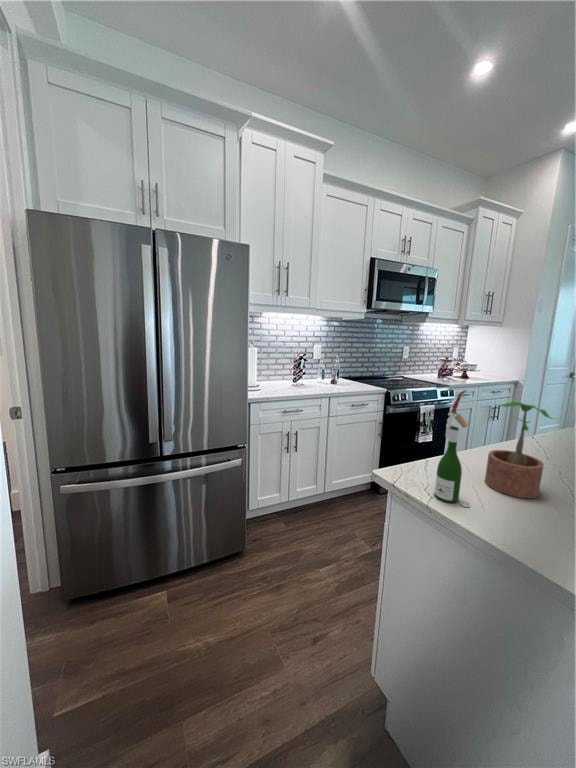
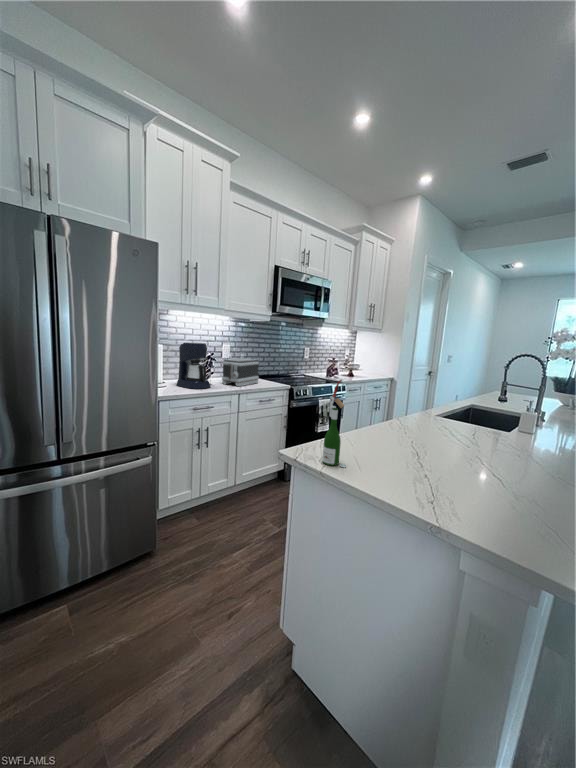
coffee maker: none [268,344,301,391] -> present [176,343,211,389]
toaster: none [312,359,352,389] -> present [222,358,259,386]
potted plant: present [485,402,551,498] -> none [358,389,402,458]

